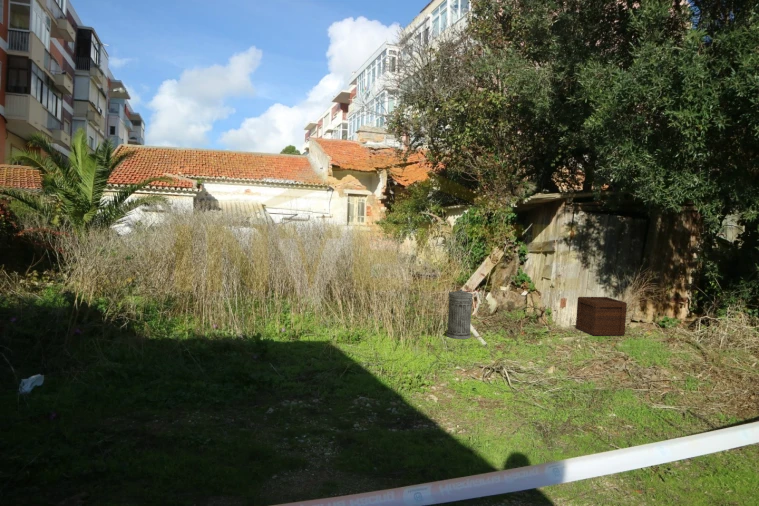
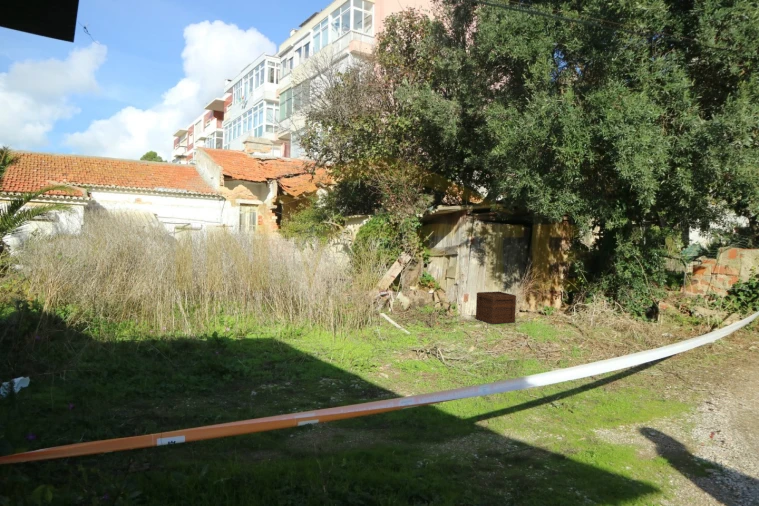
trash can: present [447,289,473,339] -> none [375,290,396,333]

